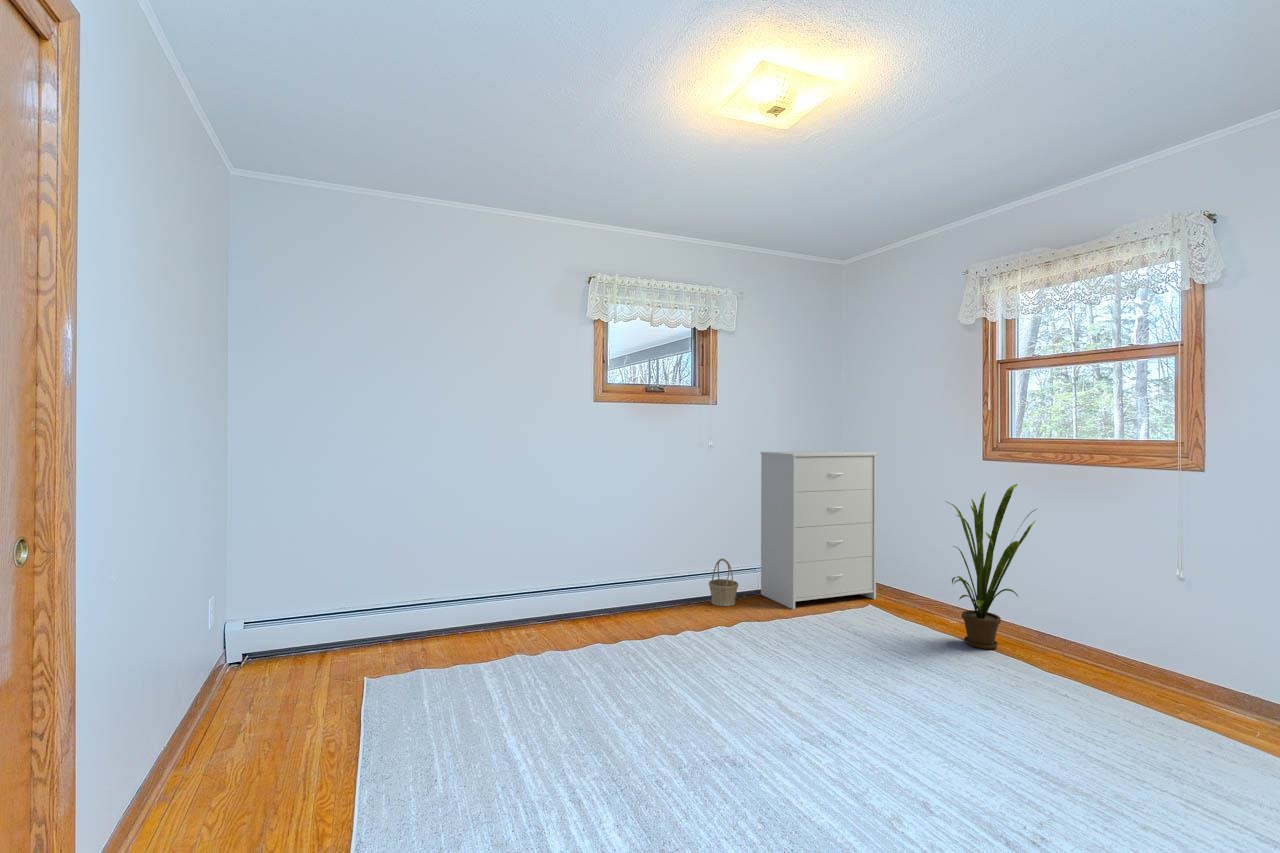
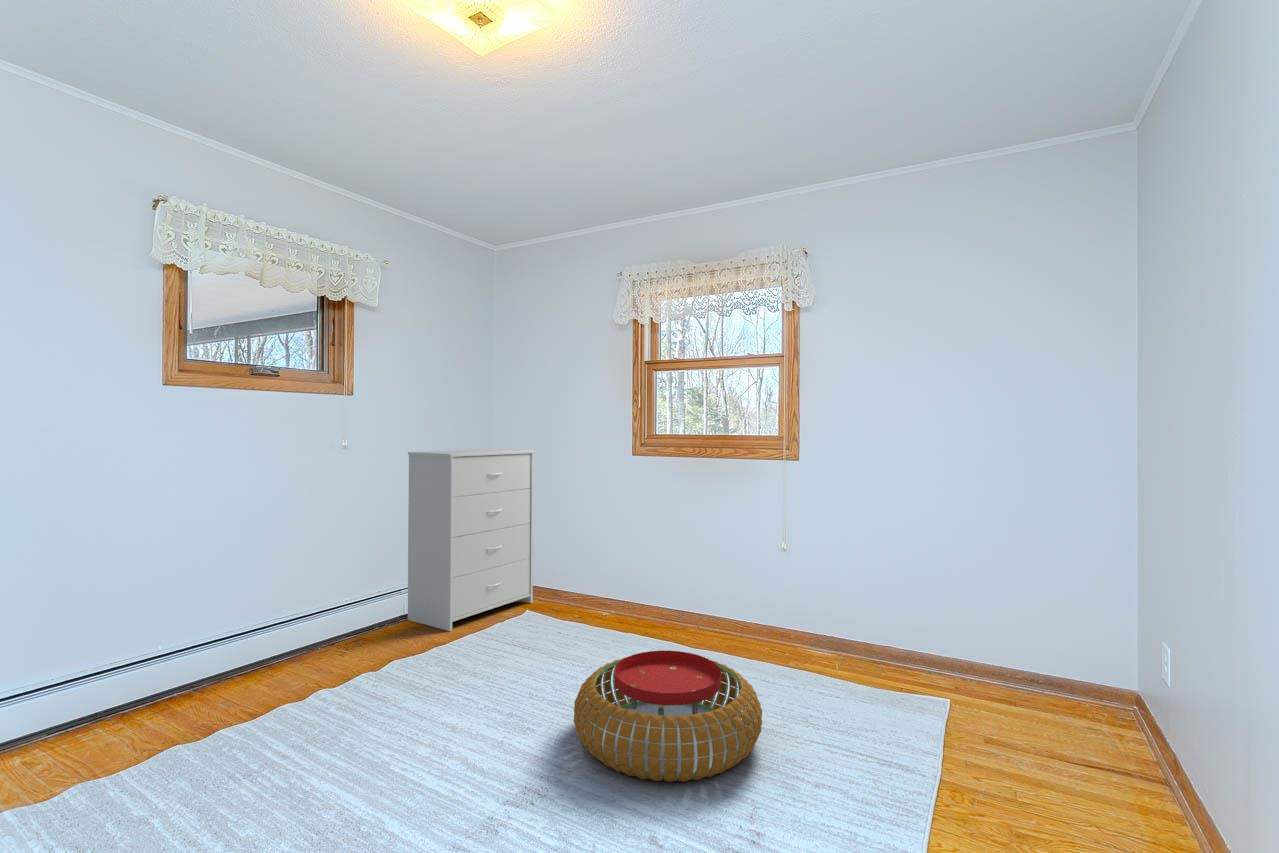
house plant: present [947,484,1036,649] -> none [603,477,684,637]
basket: present [709,559,738,606] -> none [342,585,382,645]
pouf: none [877,653,1094,786] -> present [574,651,762,782]

